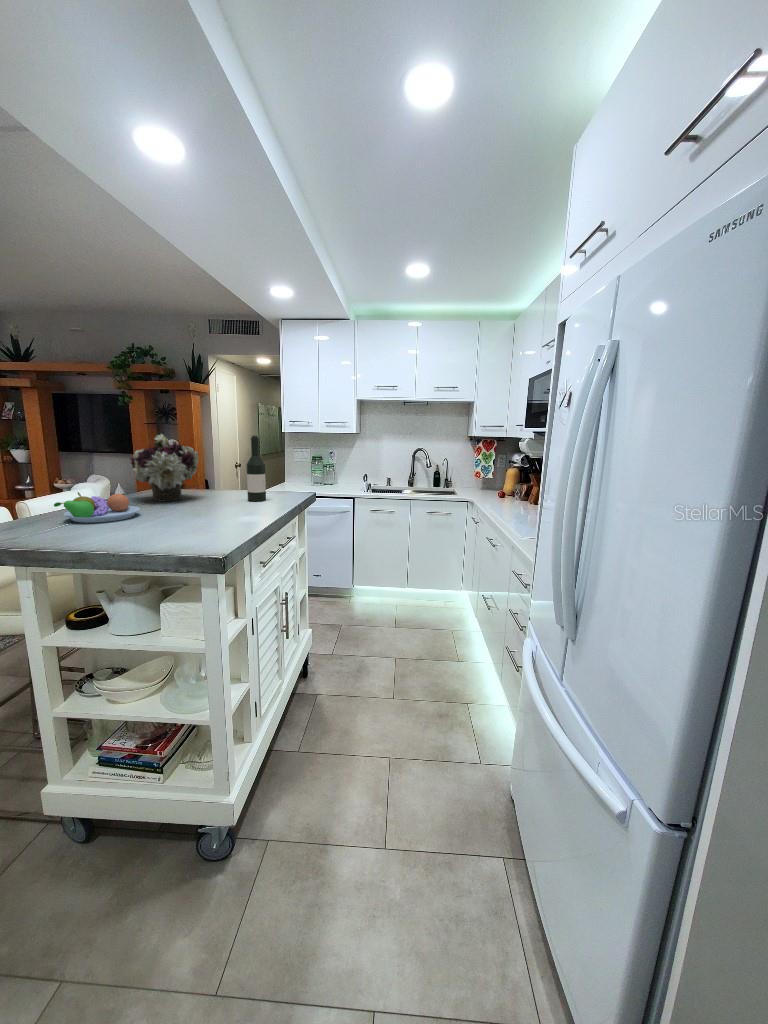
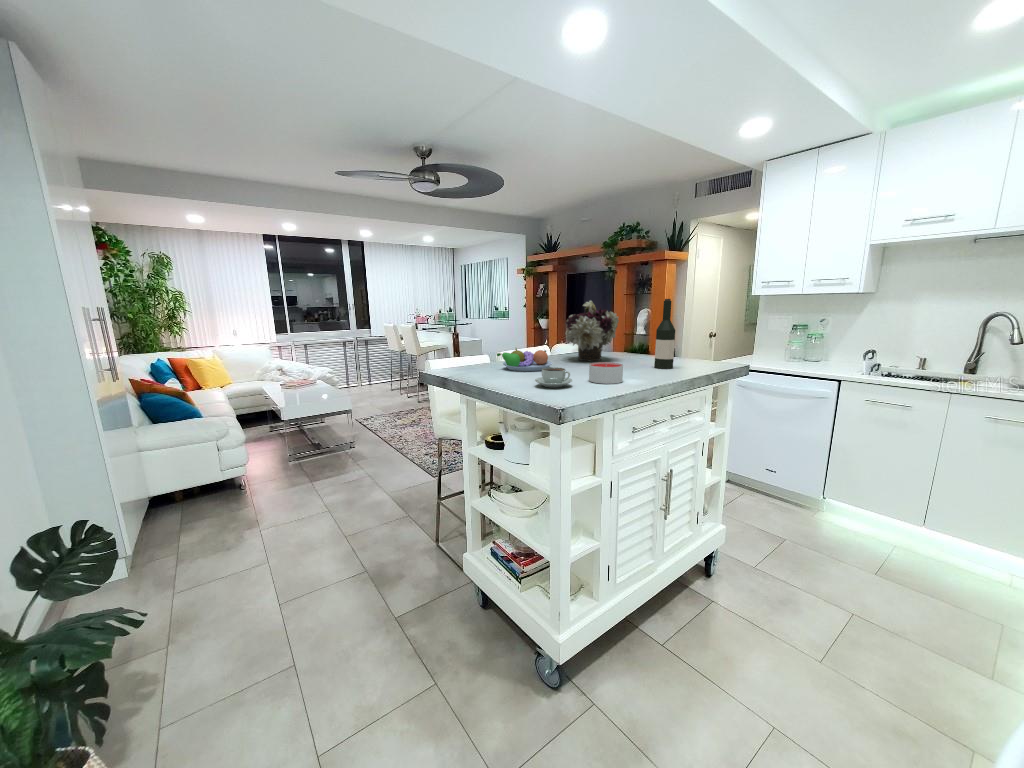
candle: none [208,501,245,523] -> present [589,362,623,384]
coffee cup: none [156,512,203,536] -> present [535,367,572,387]

